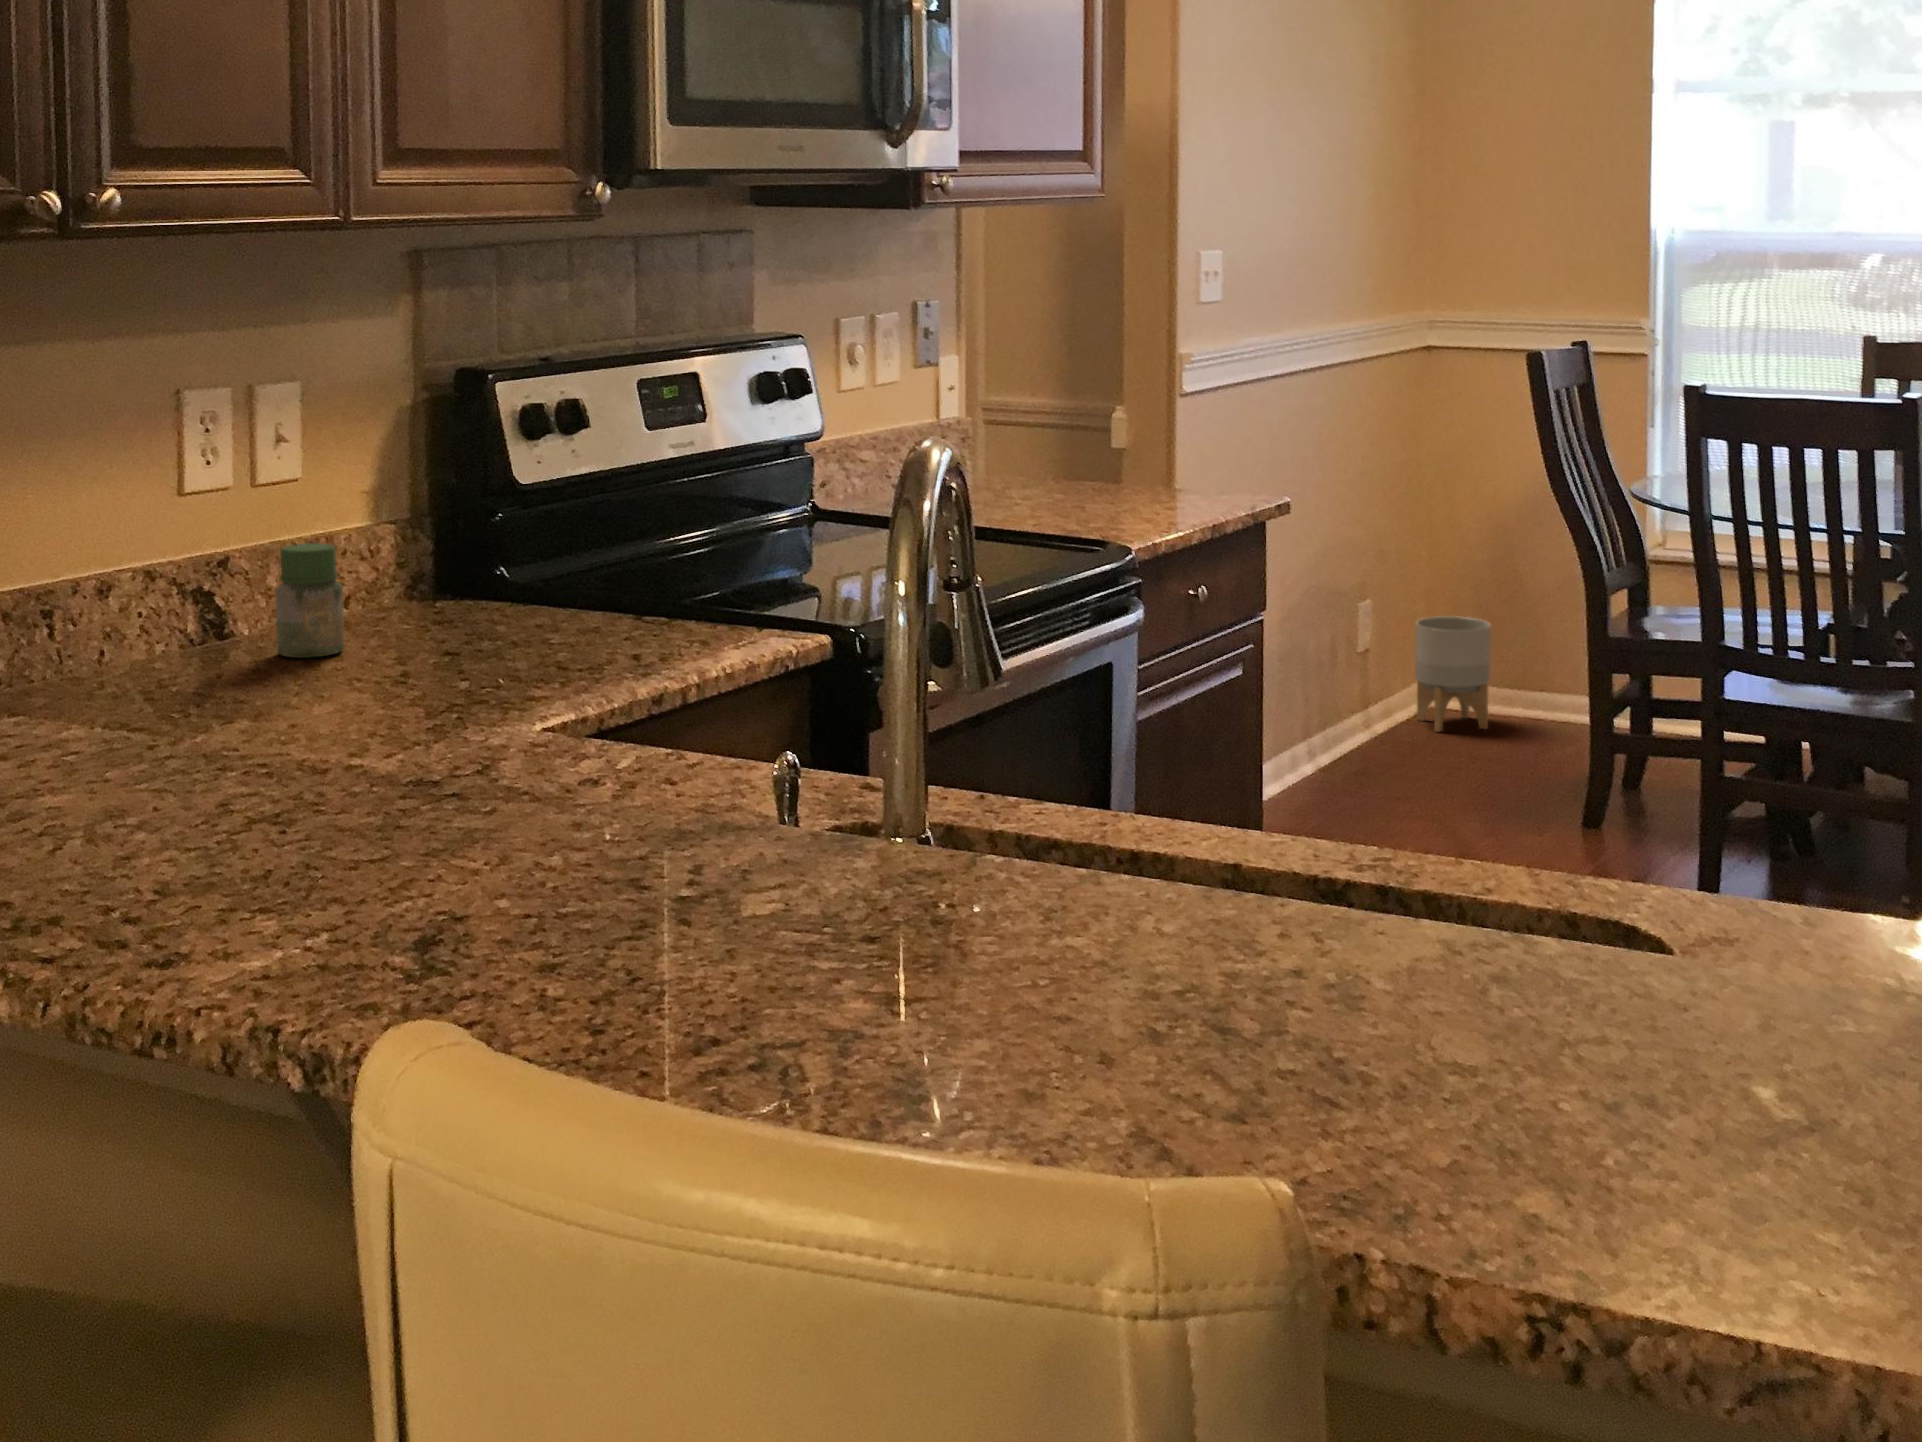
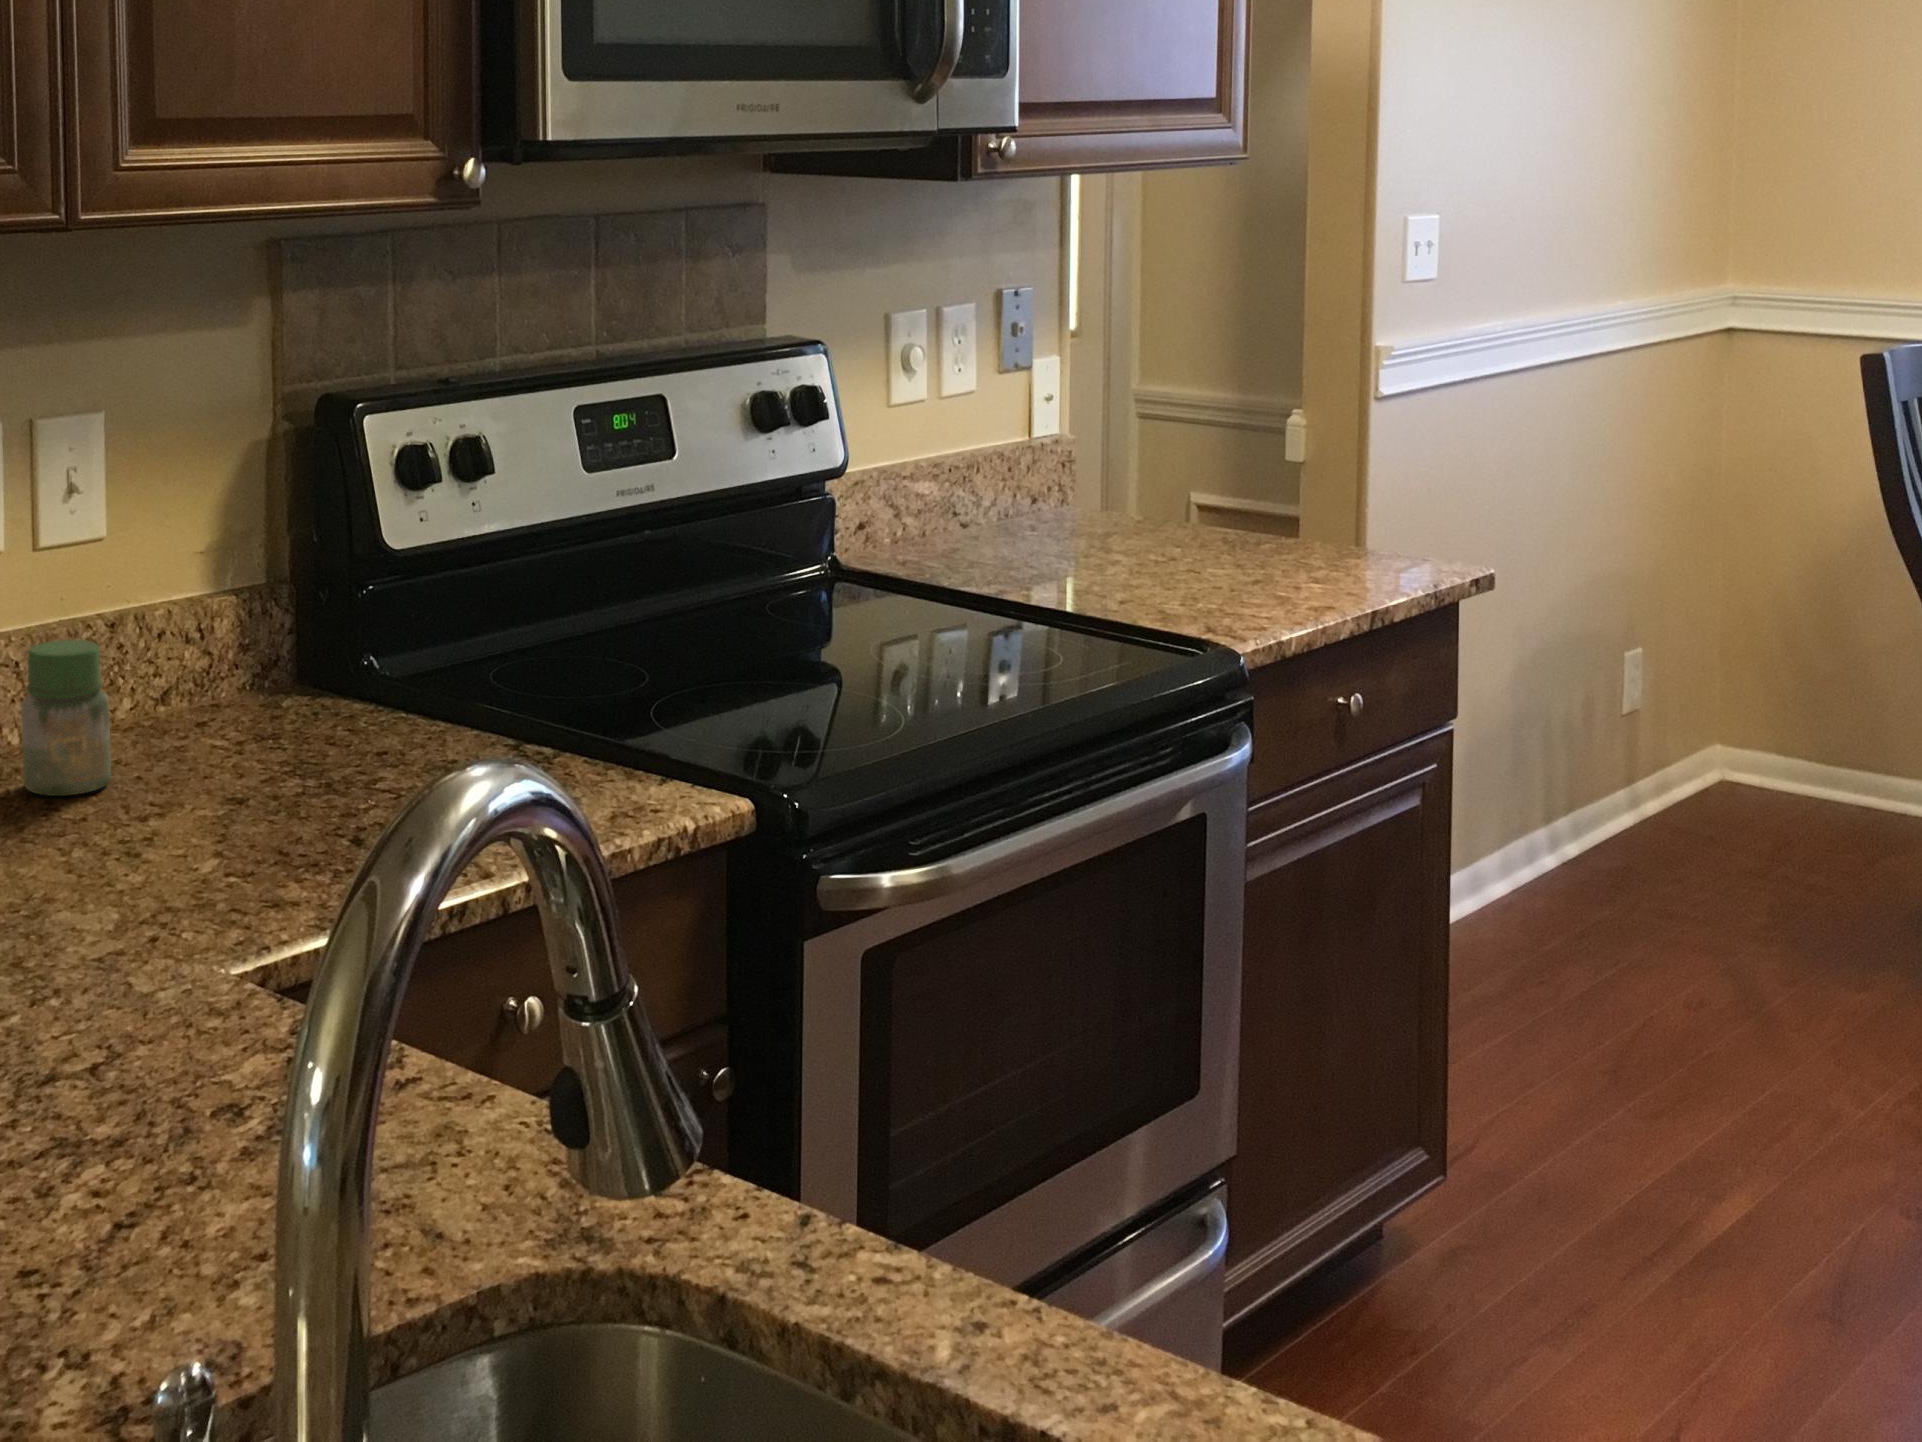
planter: present [1415,616,1491,732] -> none [1695,670,1801,821]

